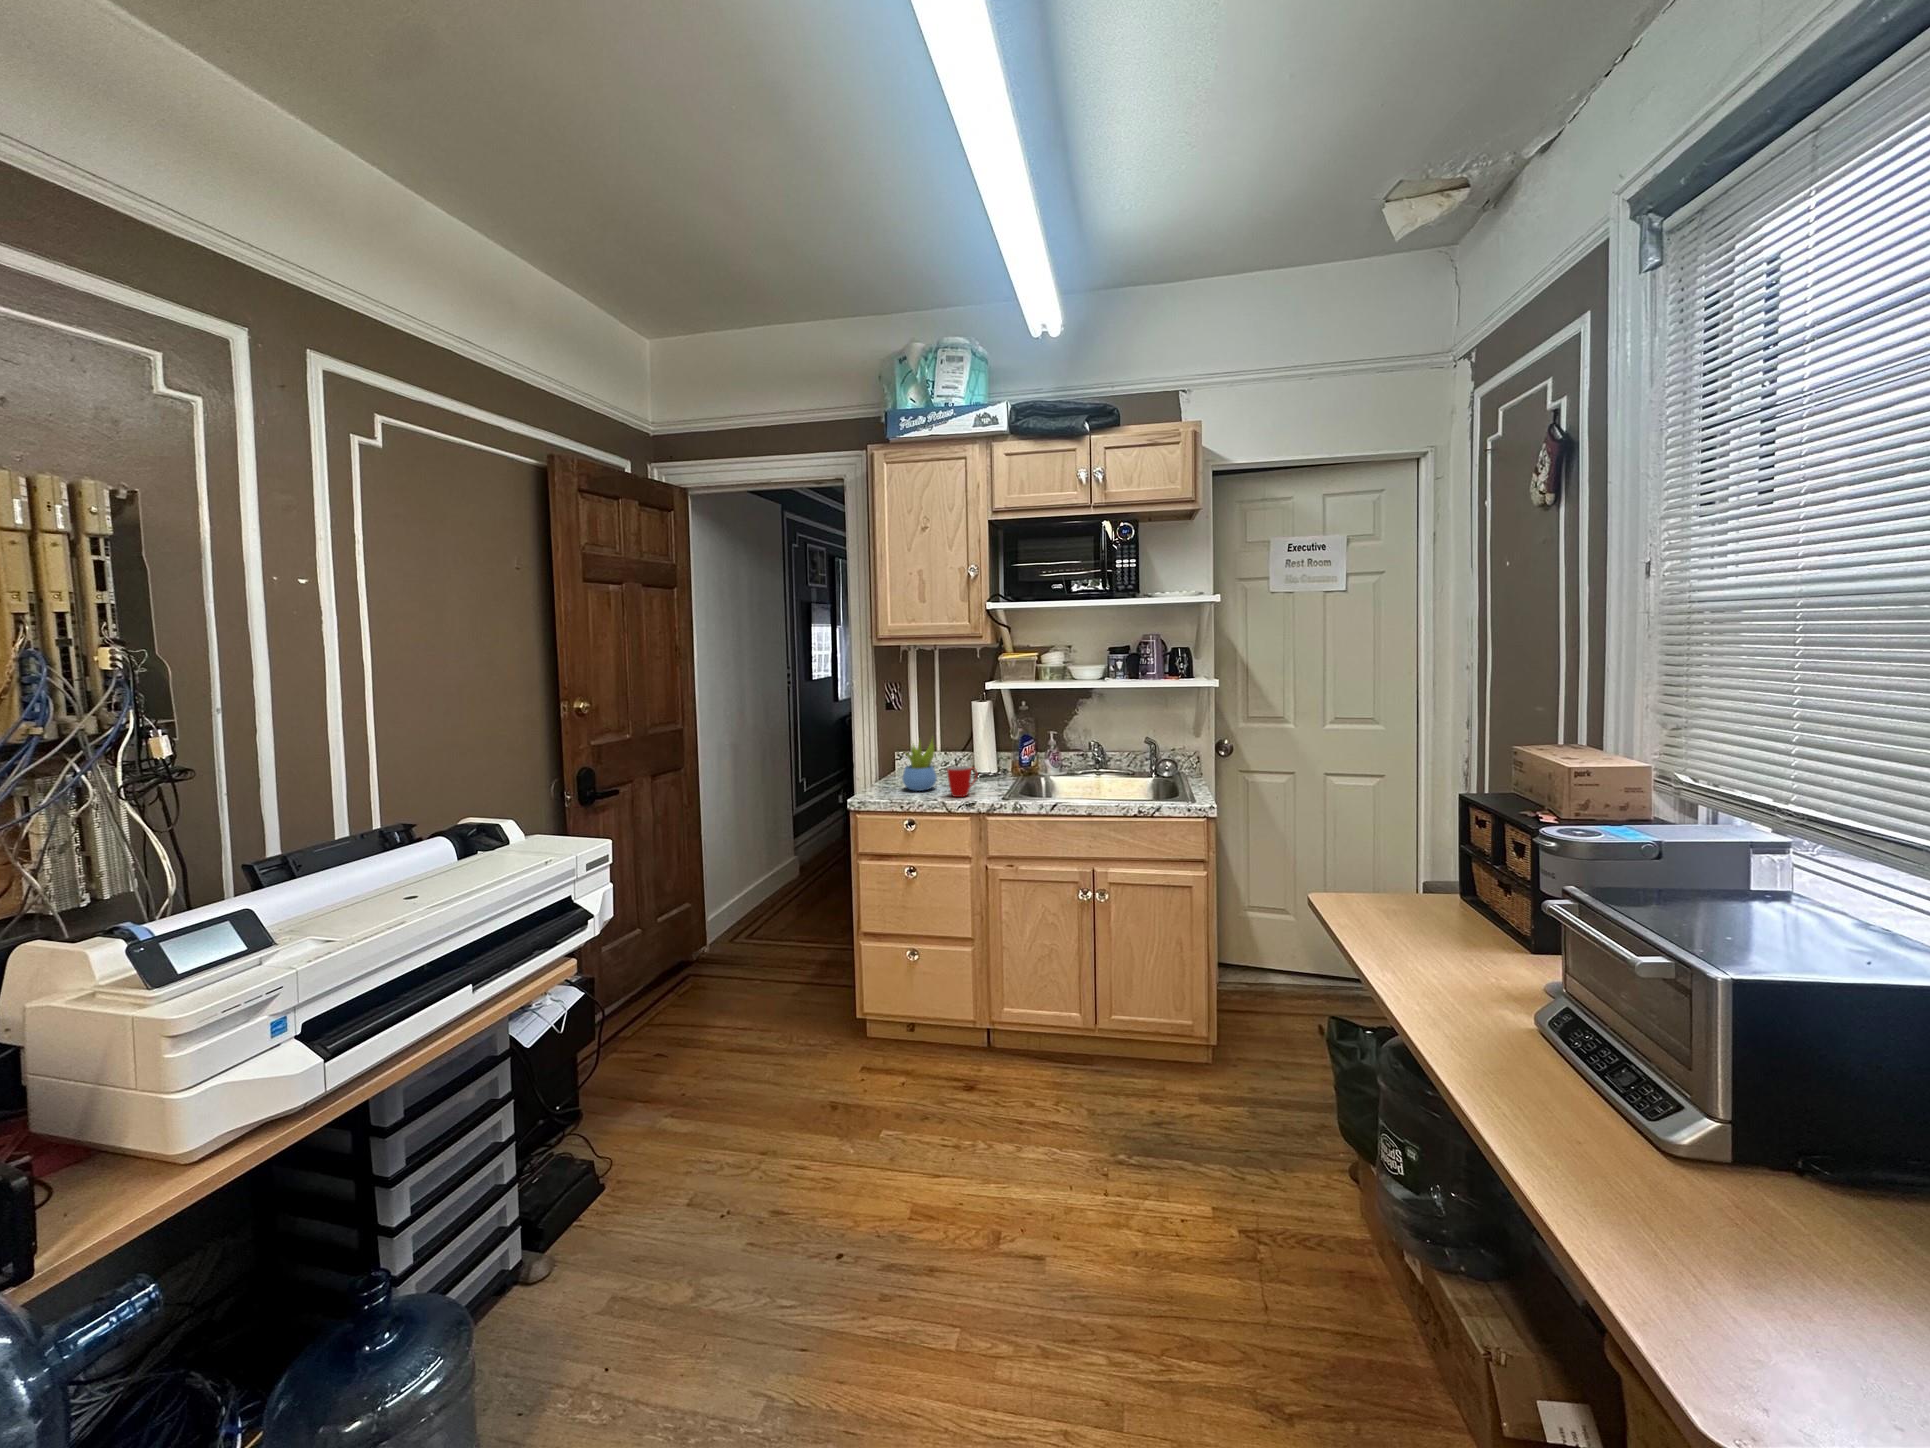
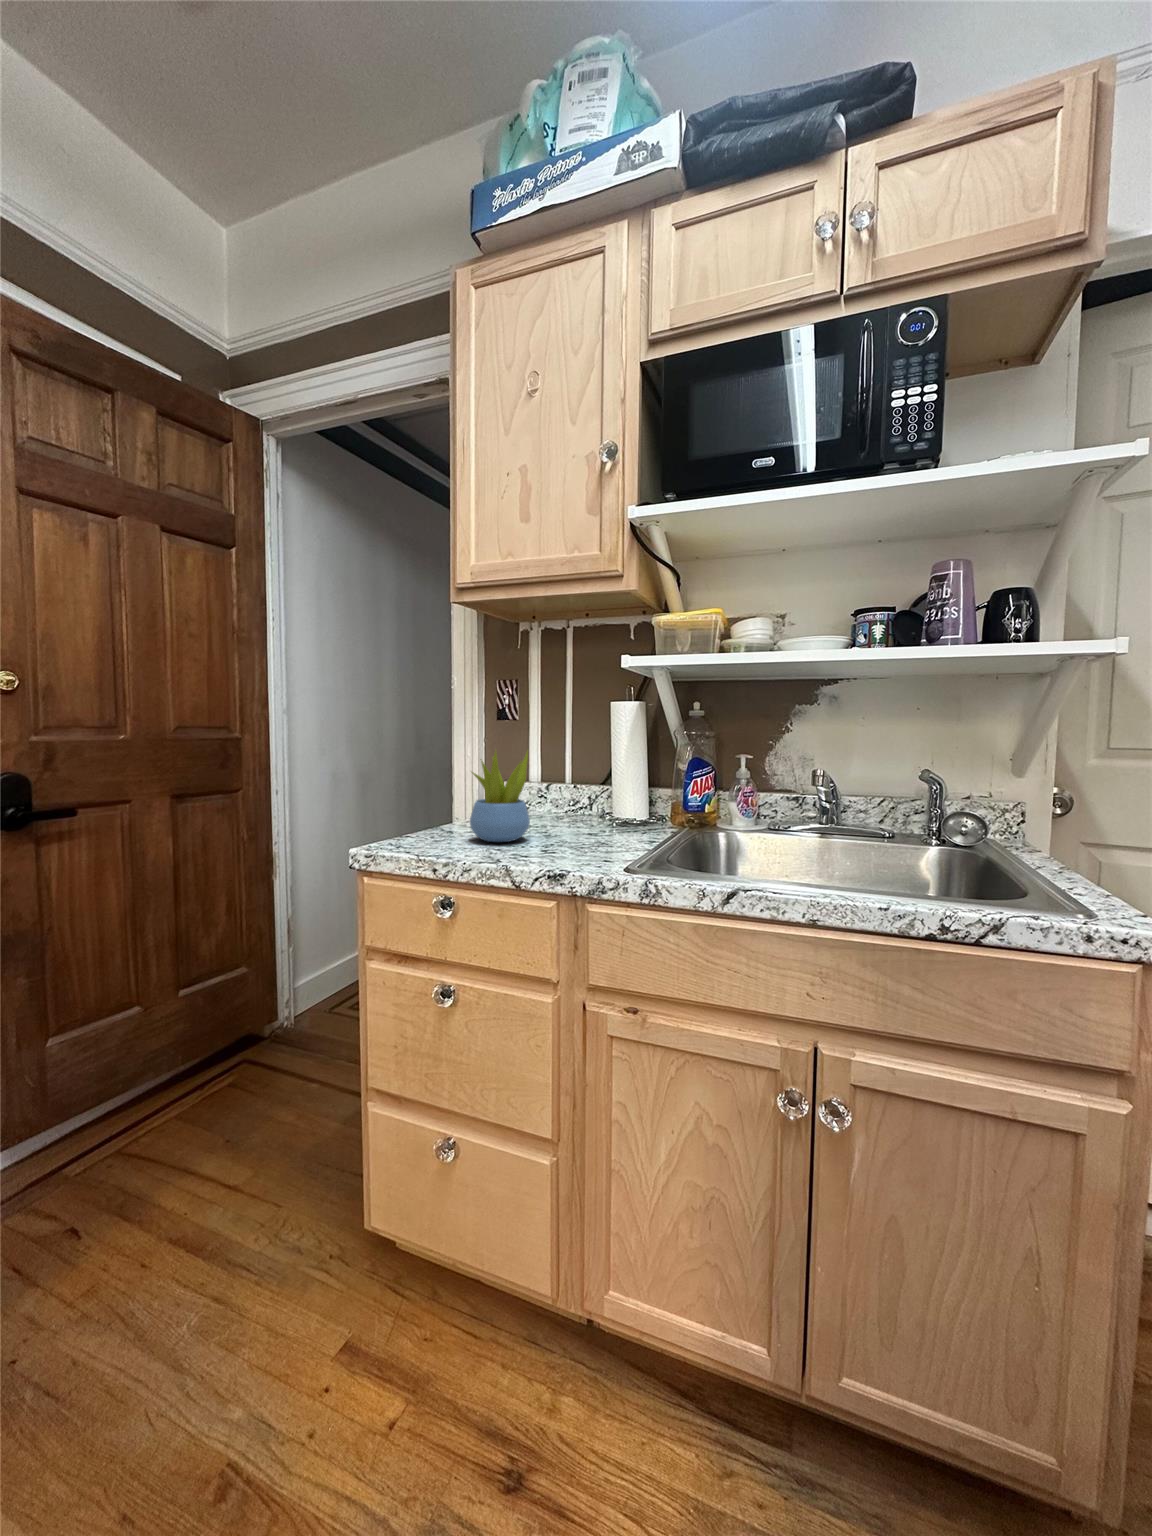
mug: present [947,766,978,797] -> none [531,801,591,859]

